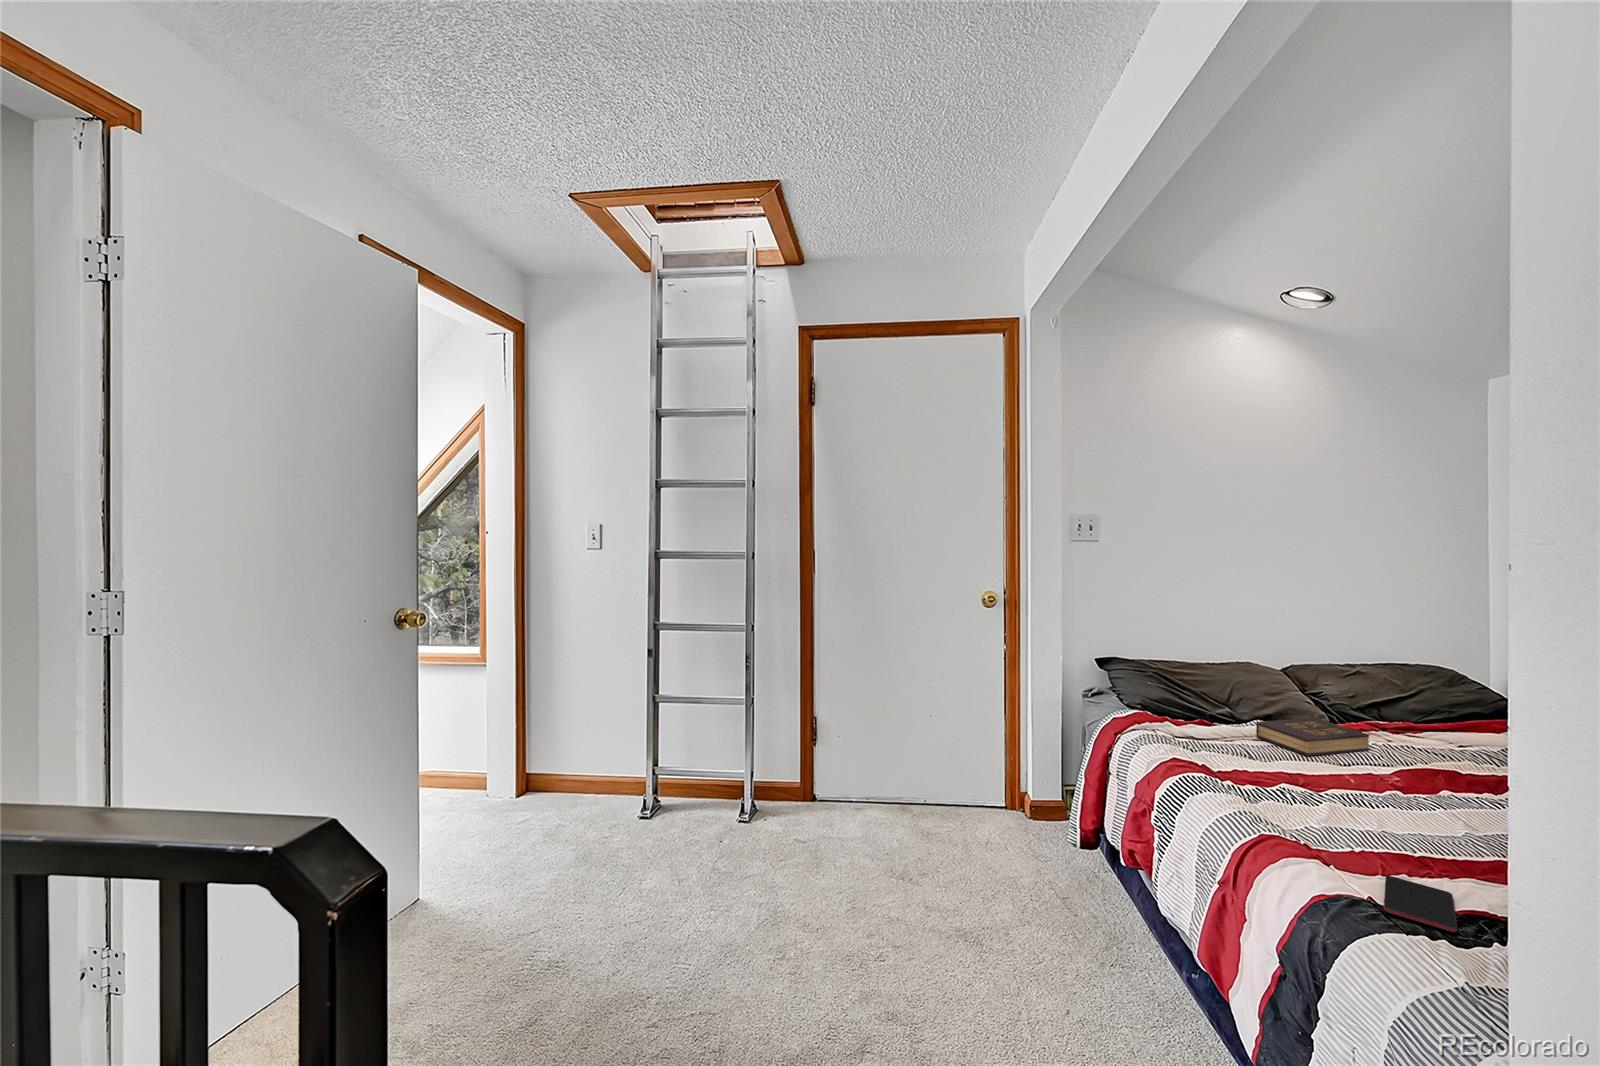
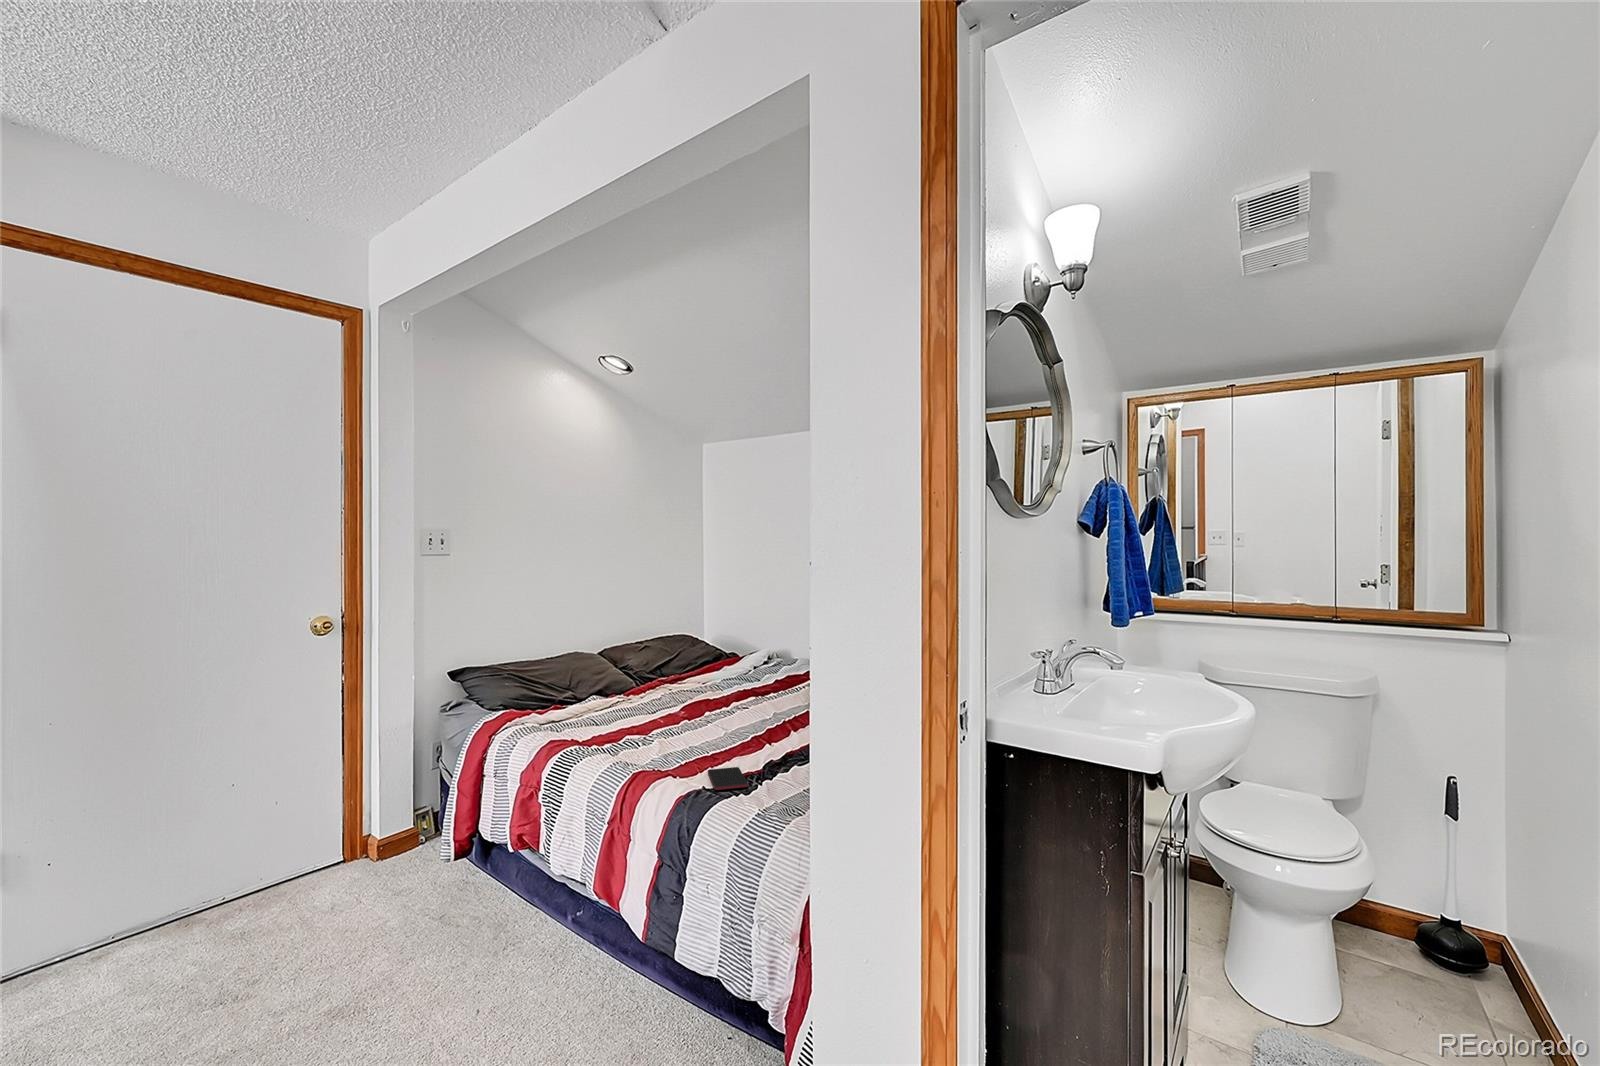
hardback book: present [1256,718,1369,756] -> none [598,684,667,713]

